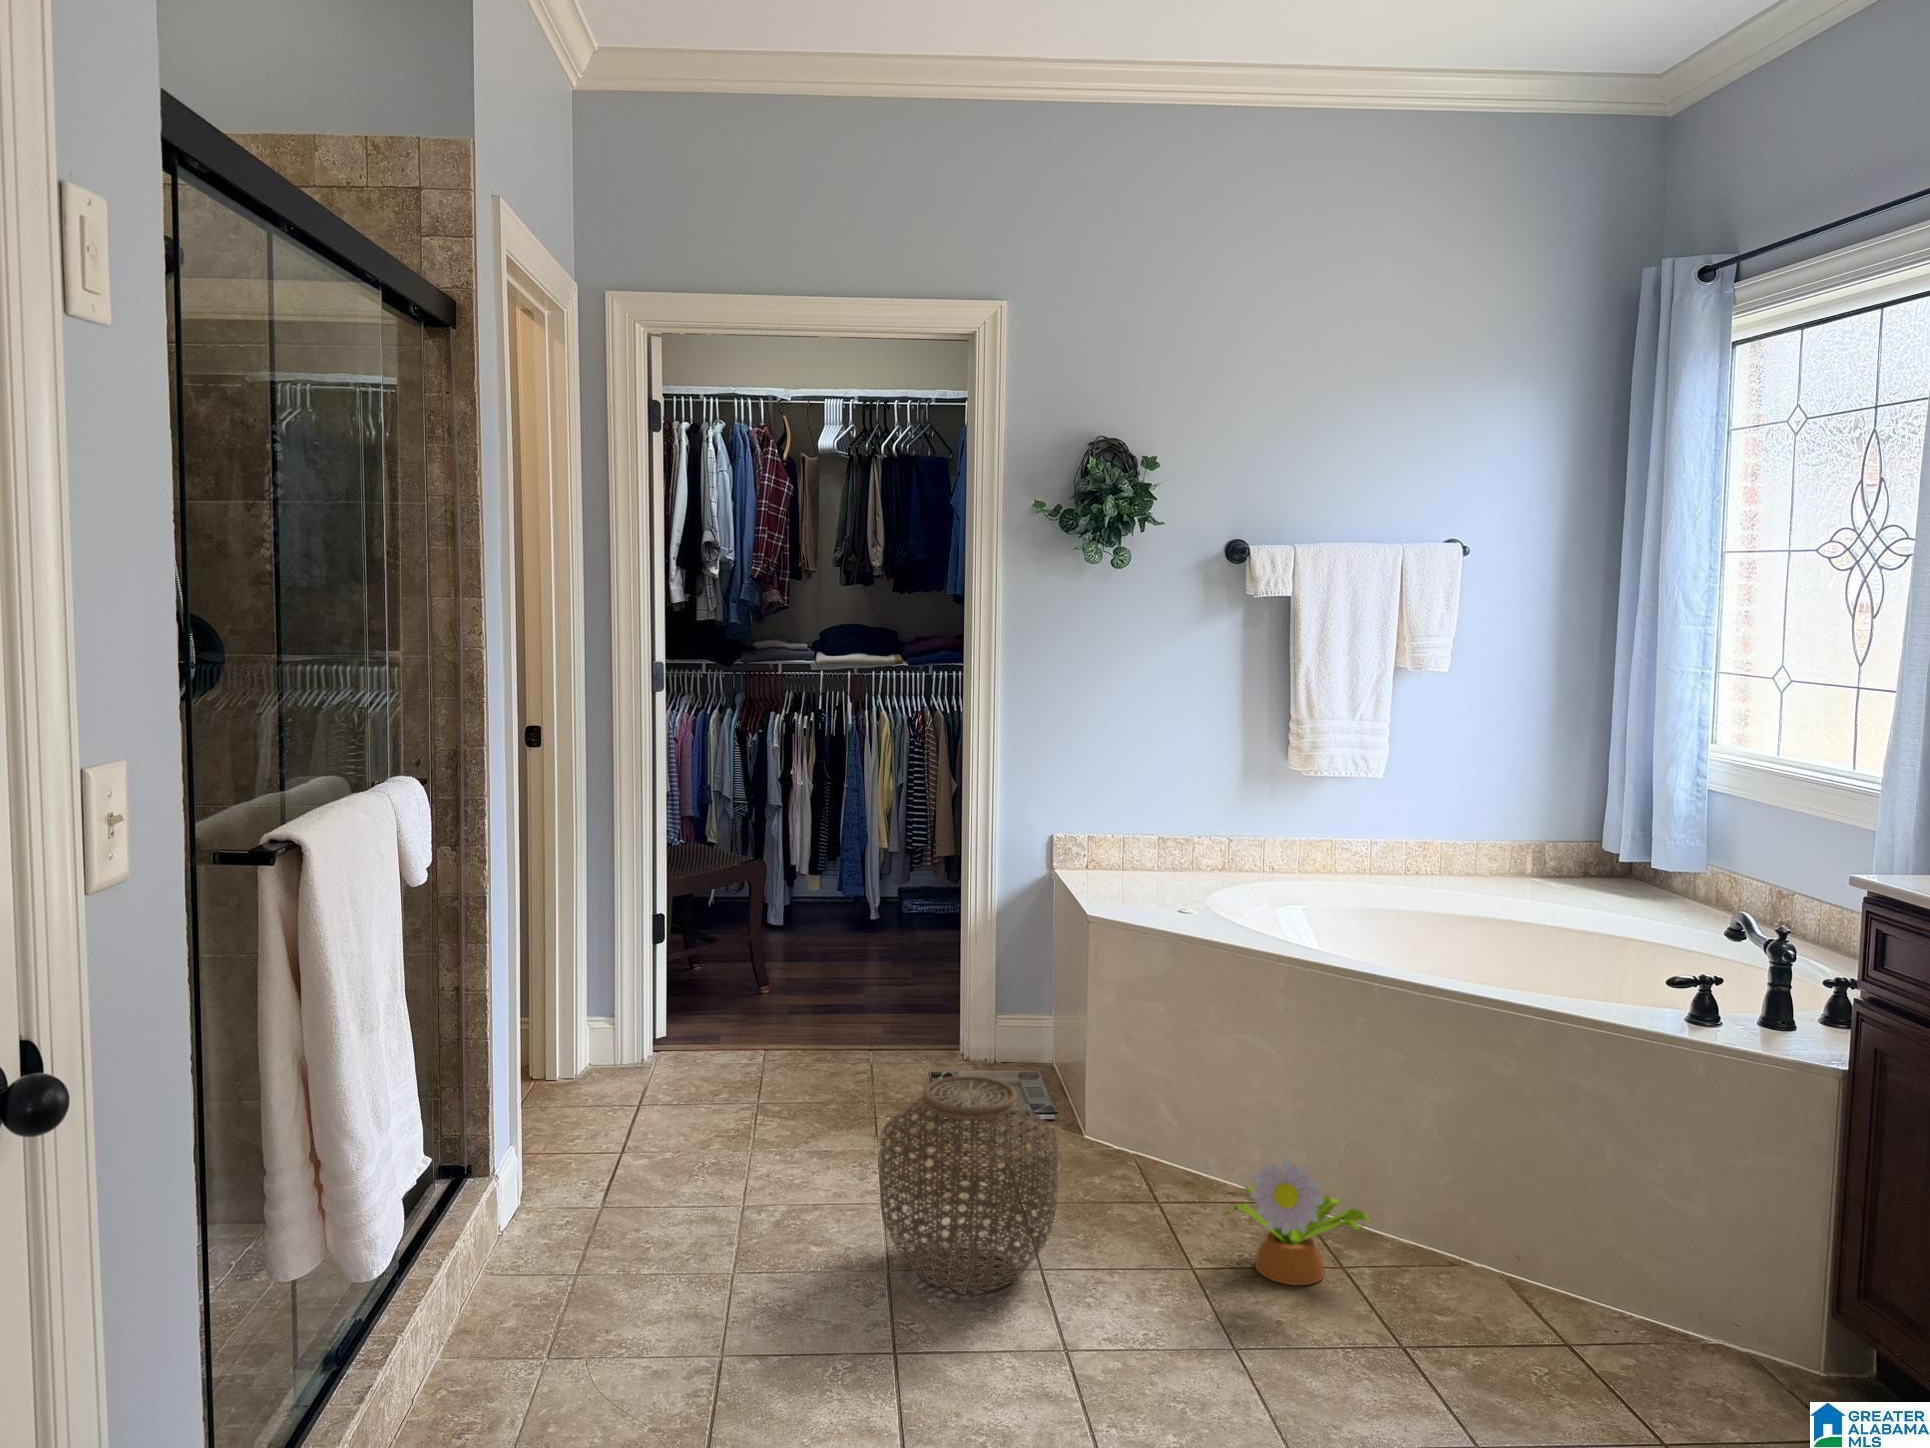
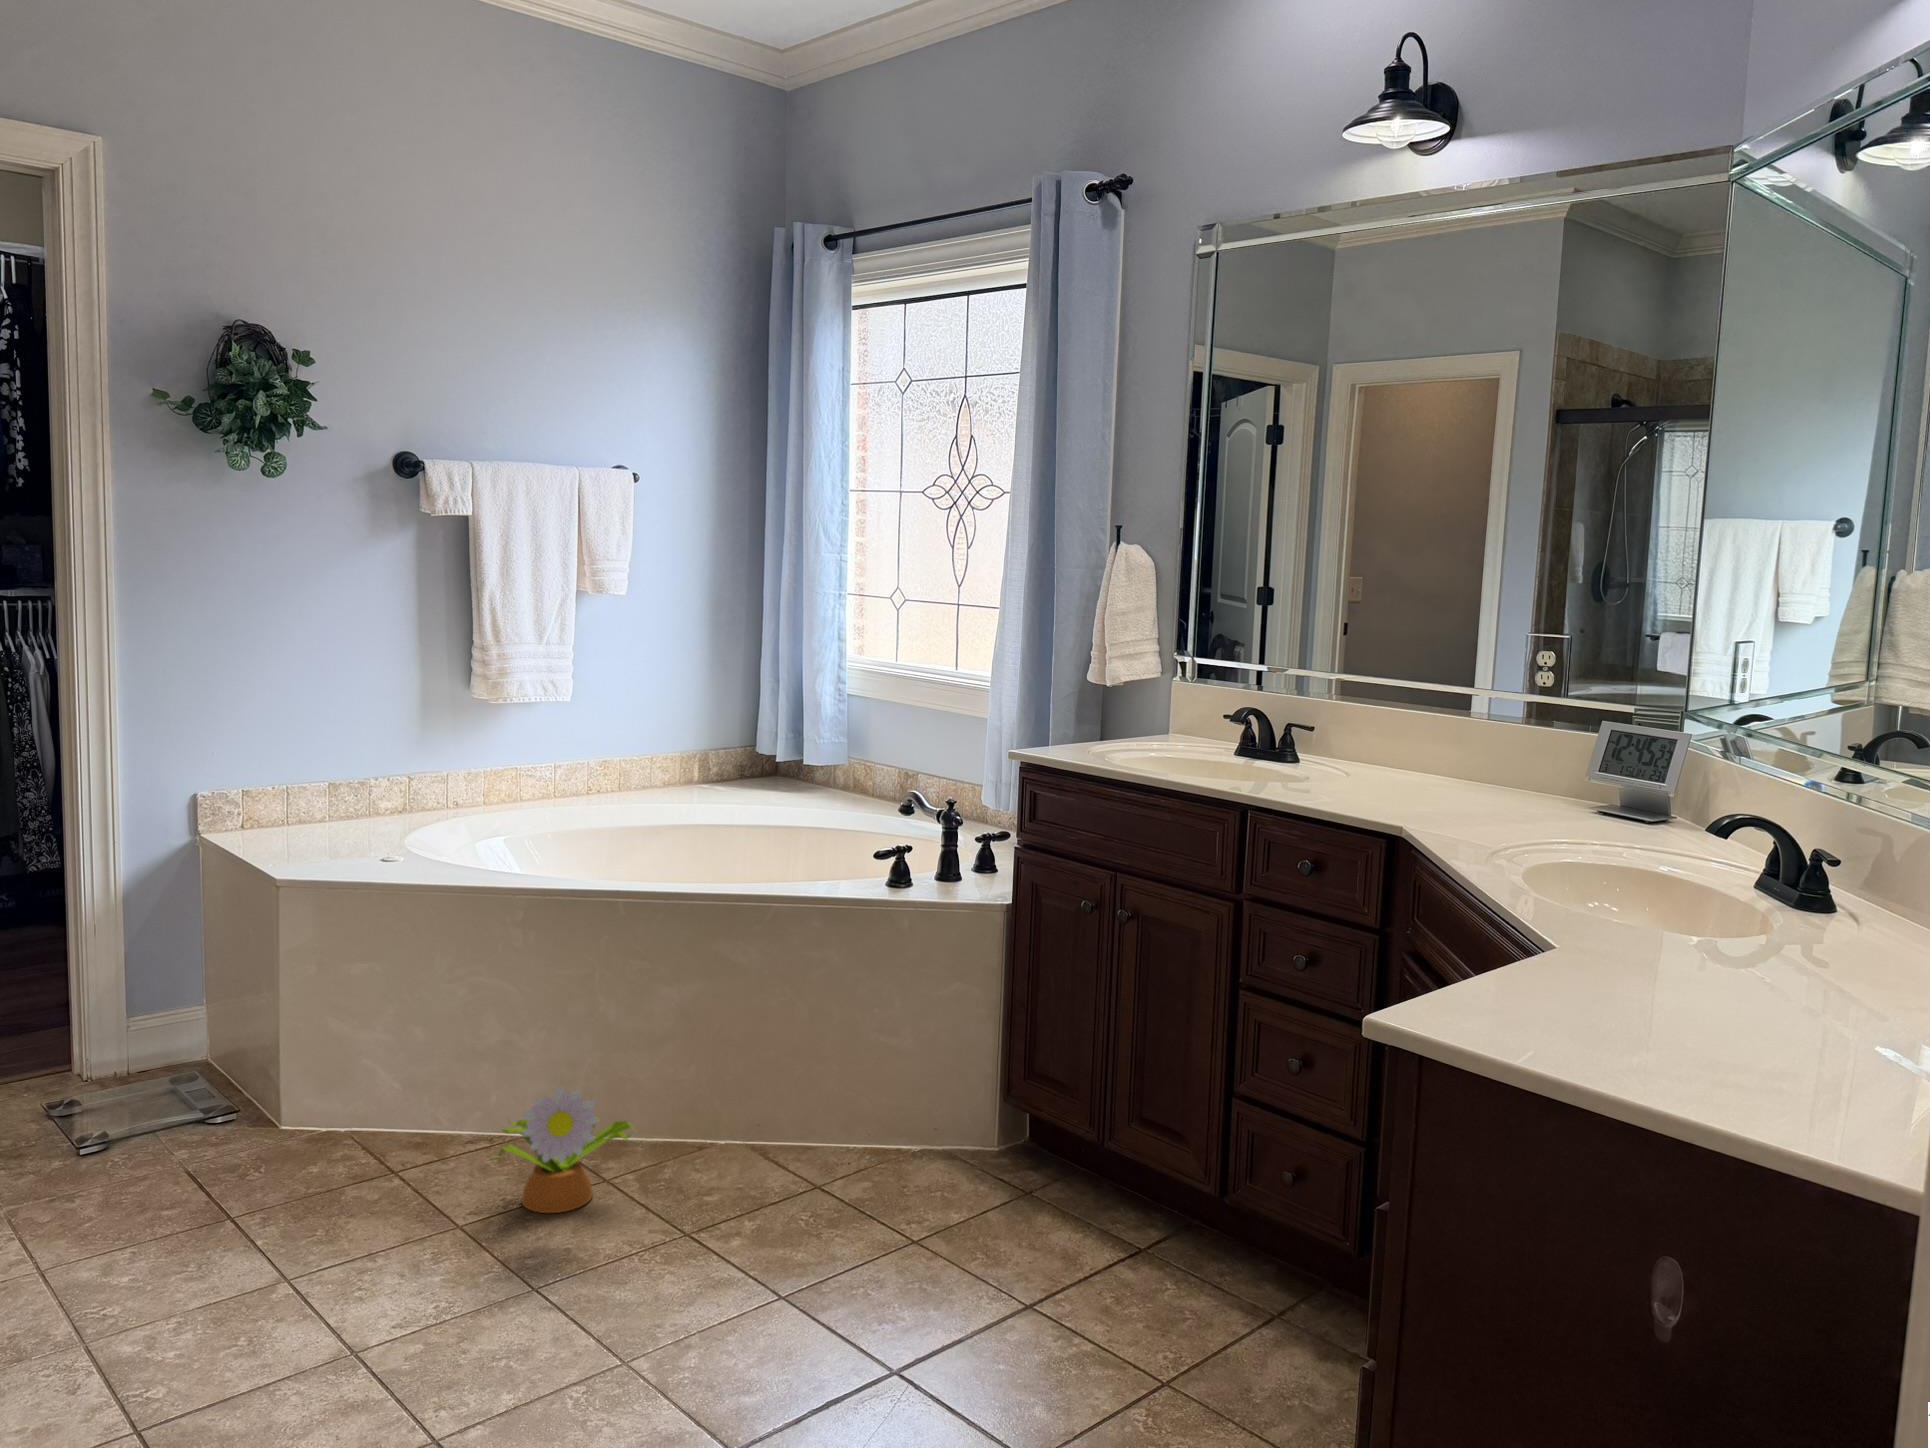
woven basket: present [880,1076,1058,1292] -> none [64,1079,308,1338]

